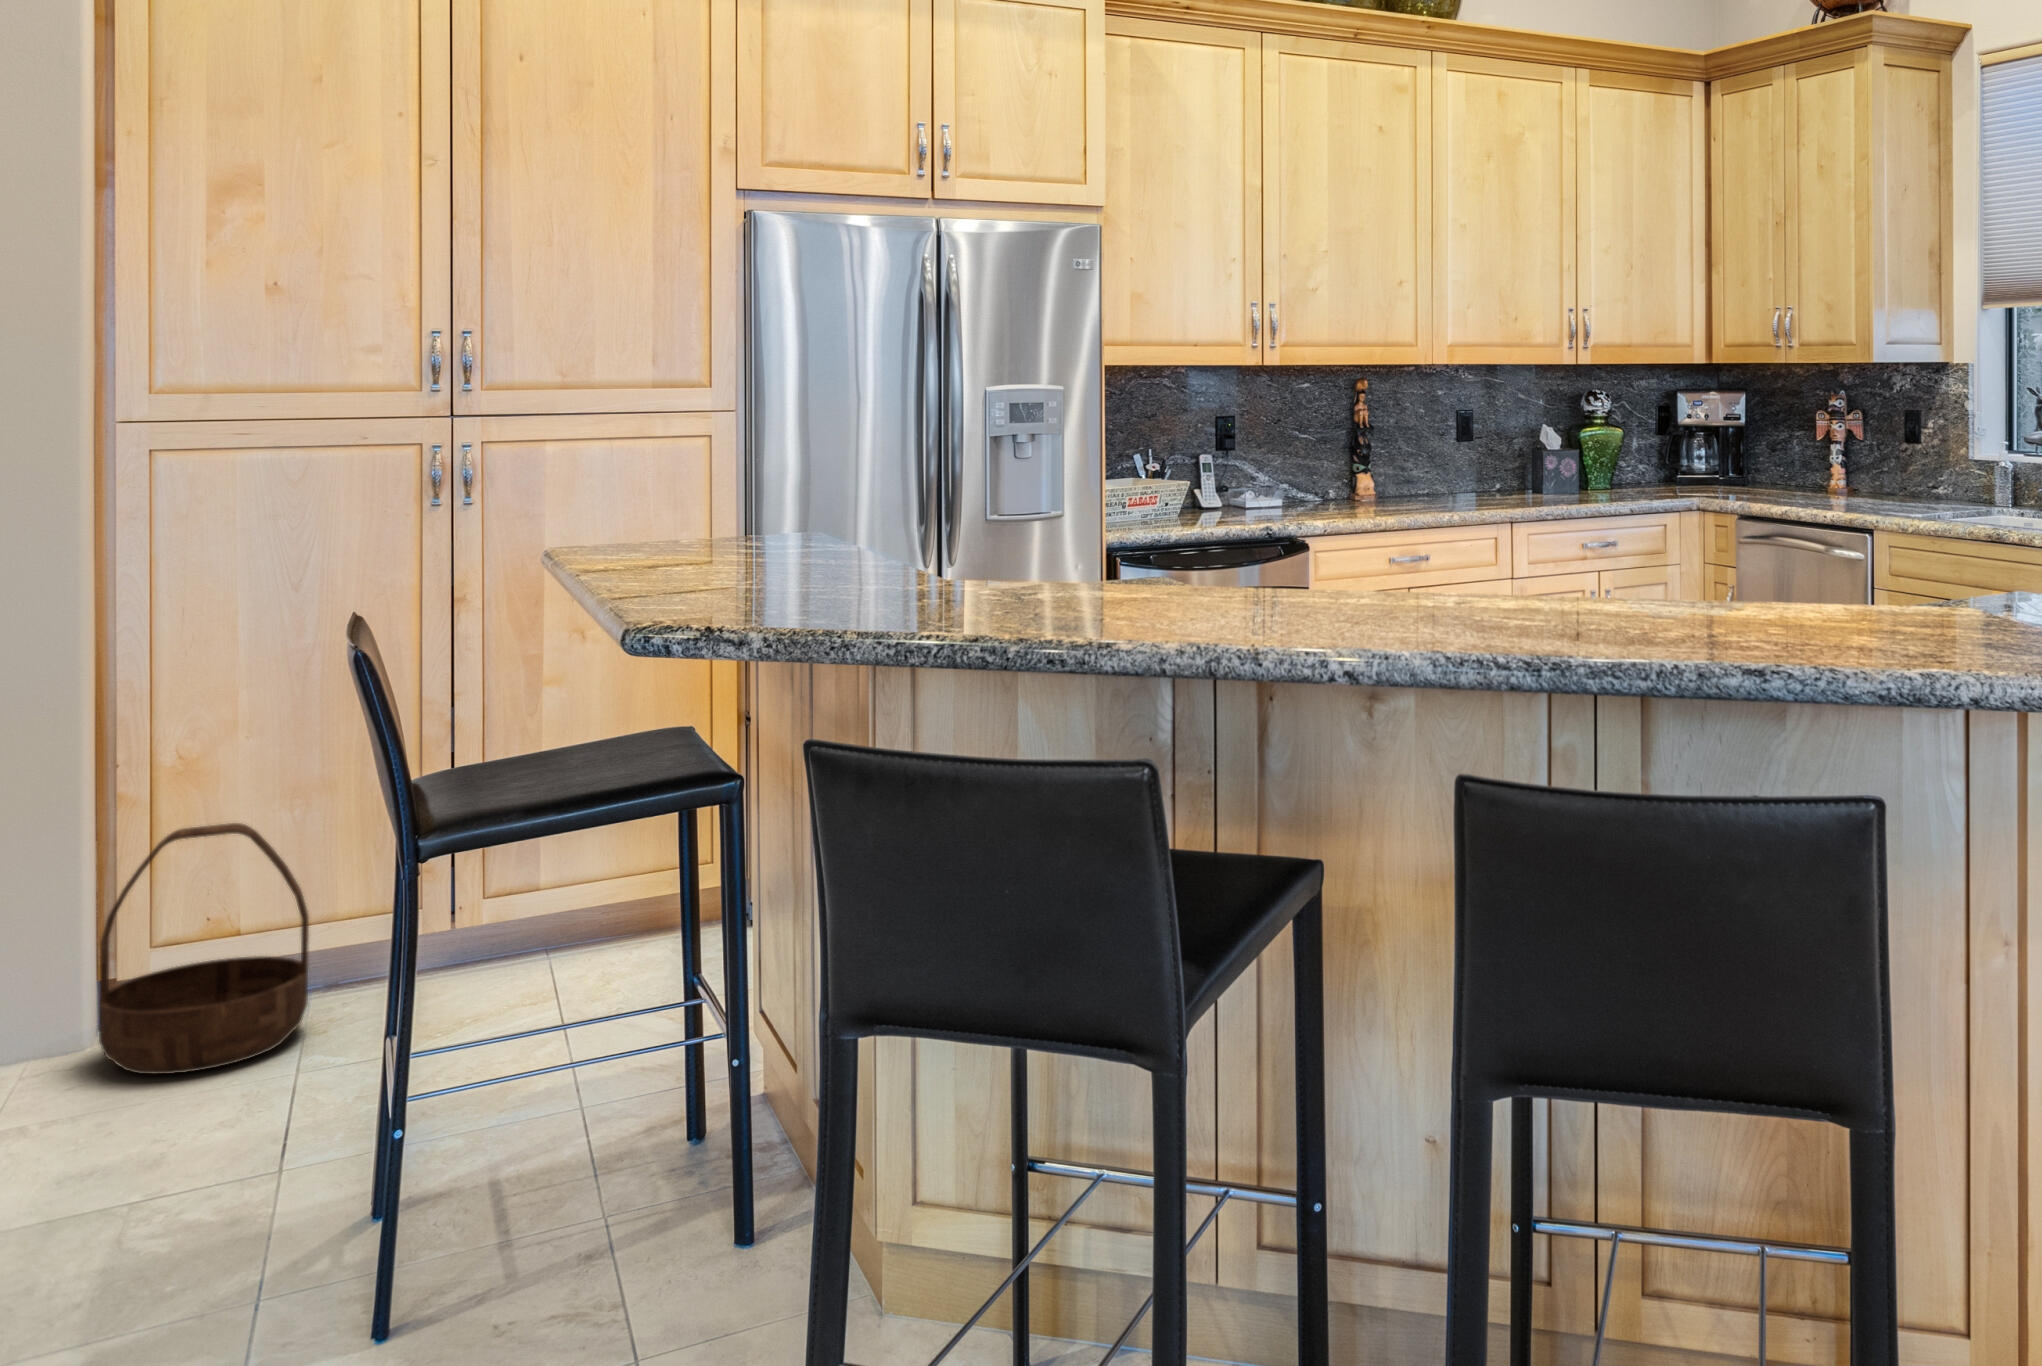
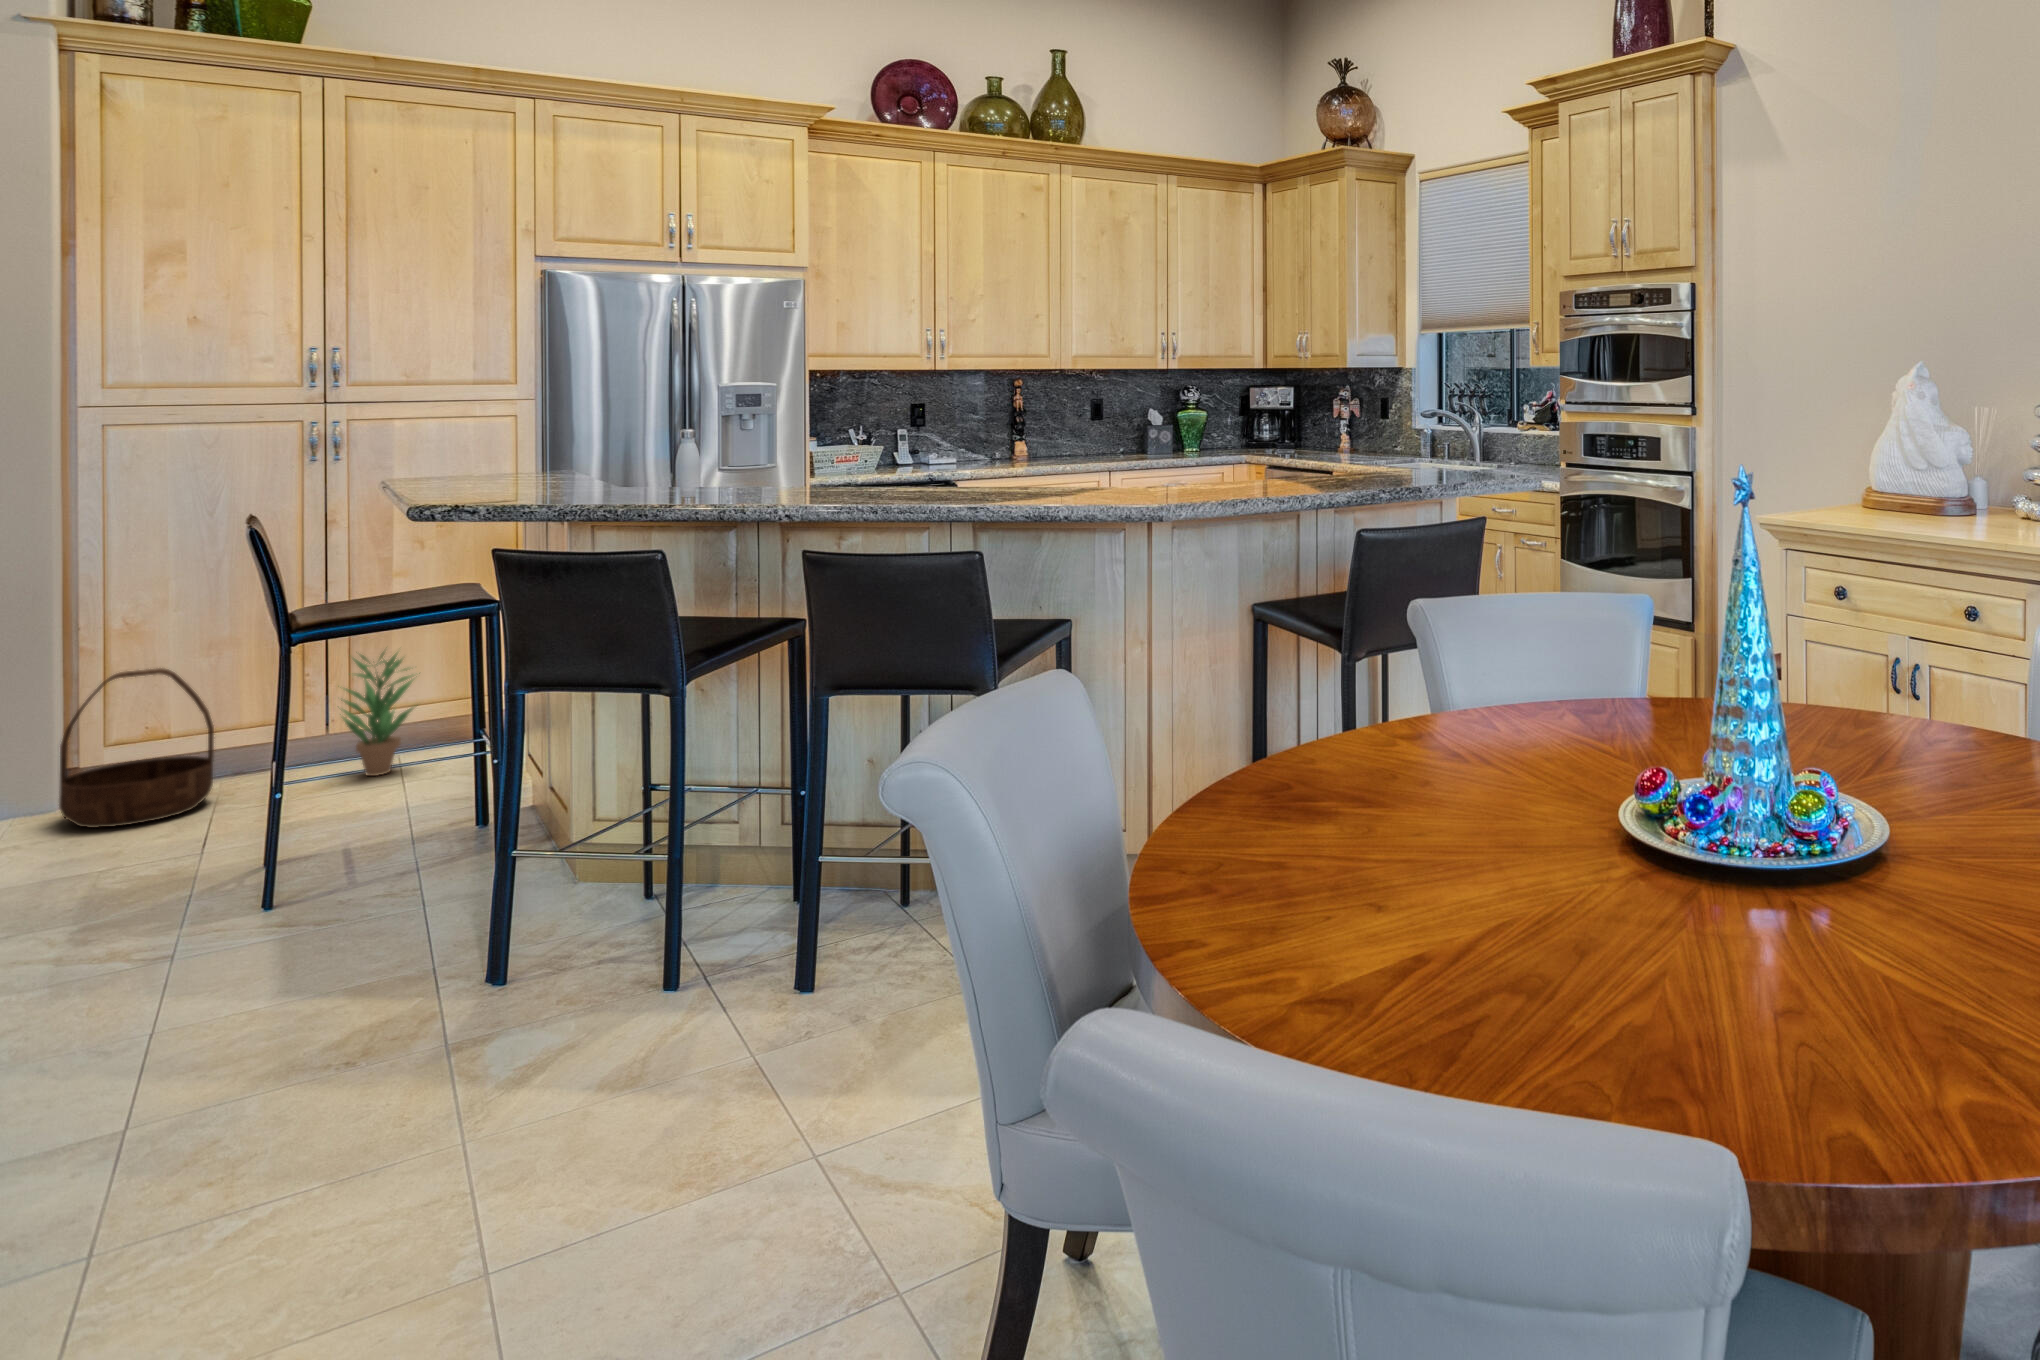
potted plant: none [472,790,591,991] -> present [343,652,420,776]

